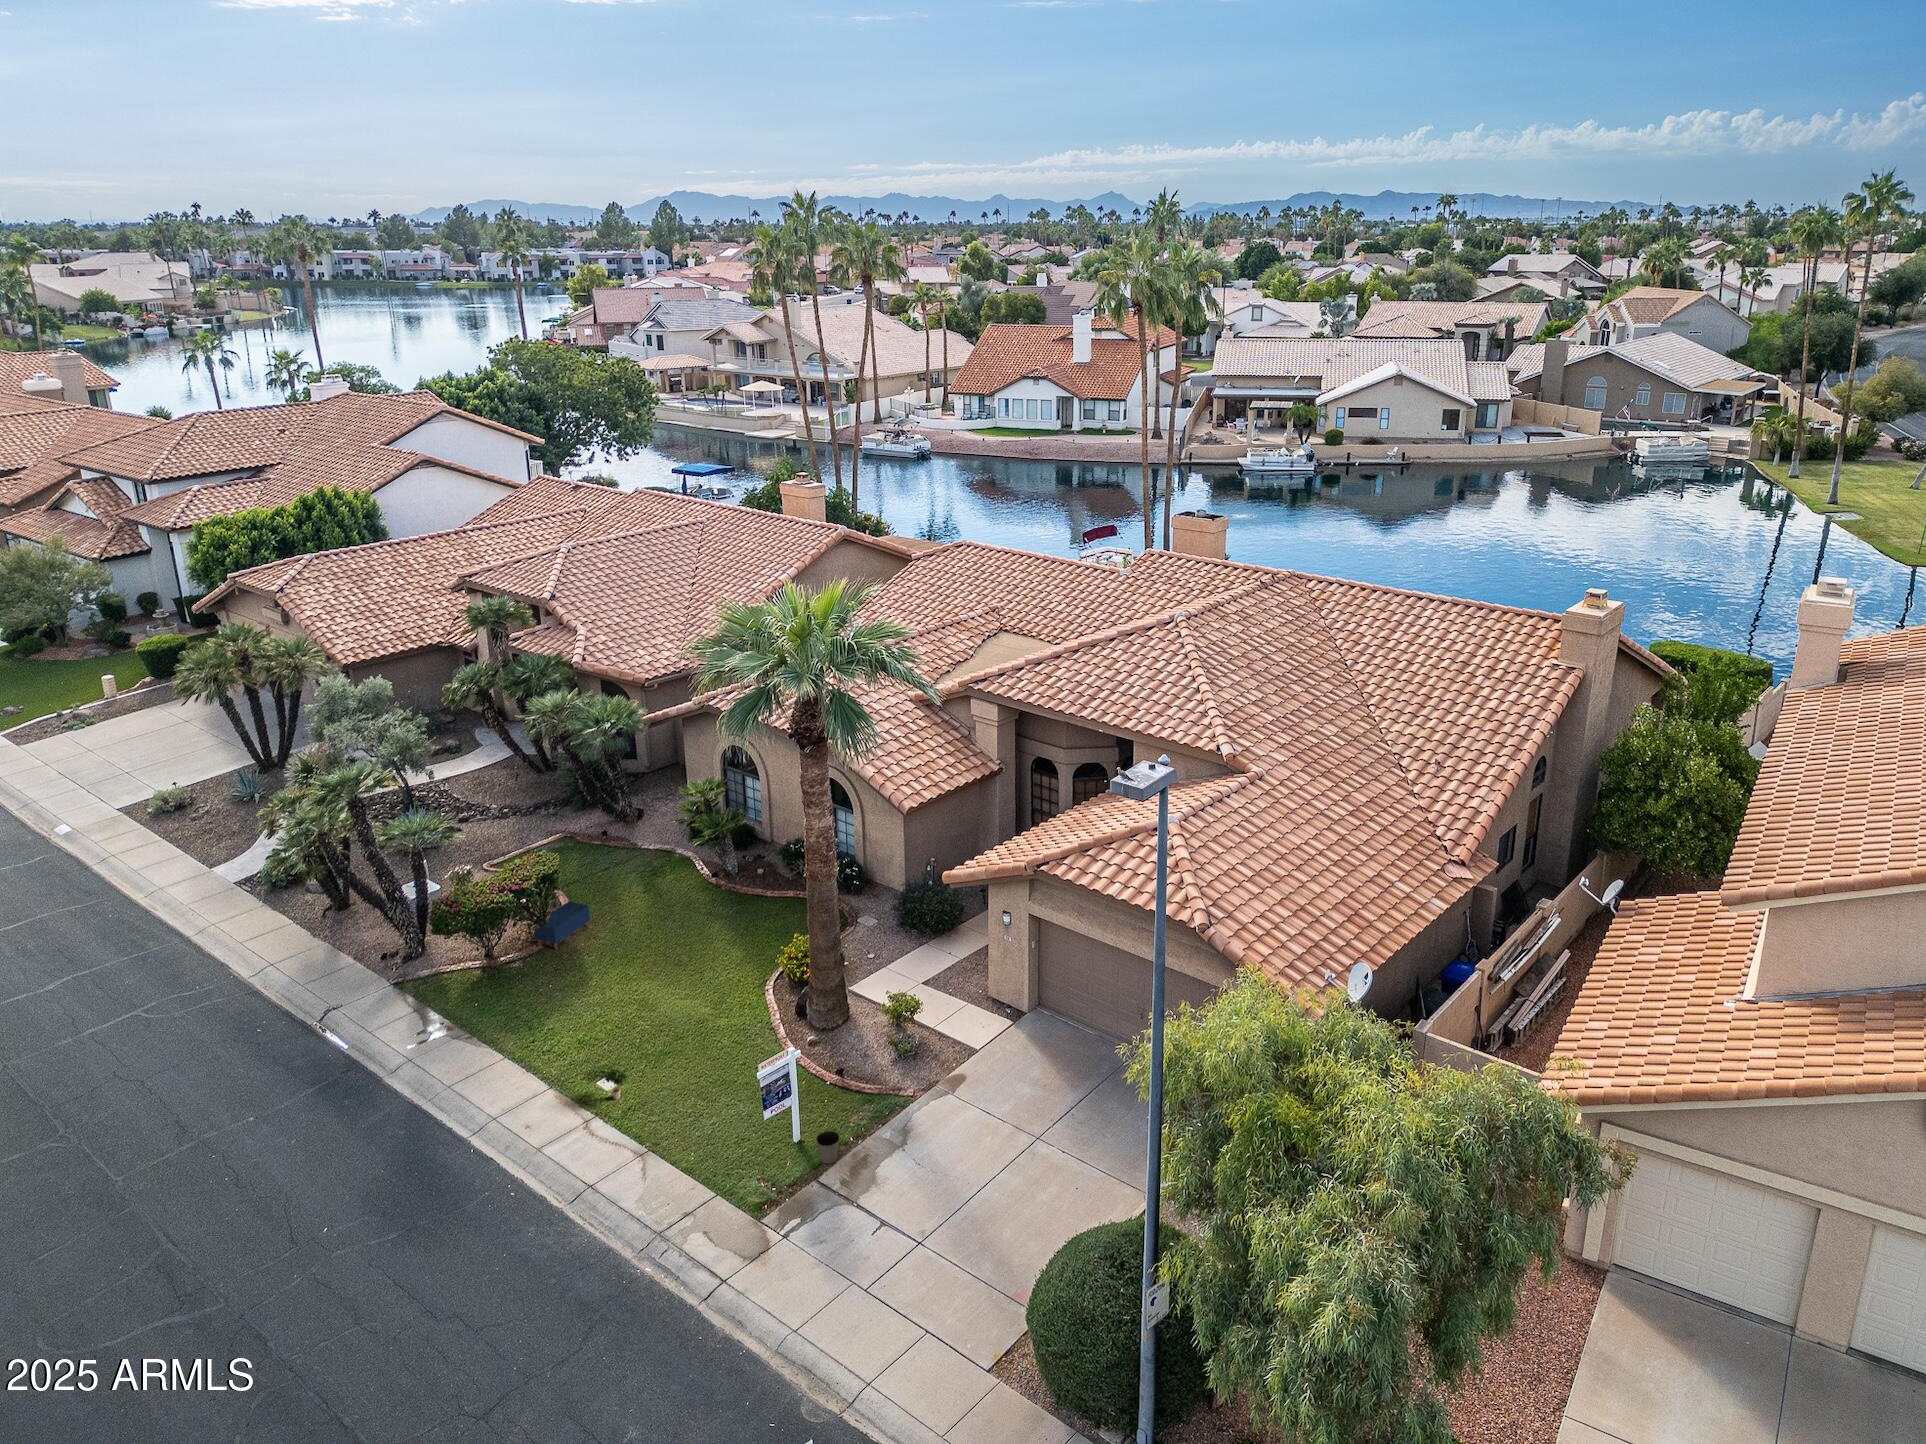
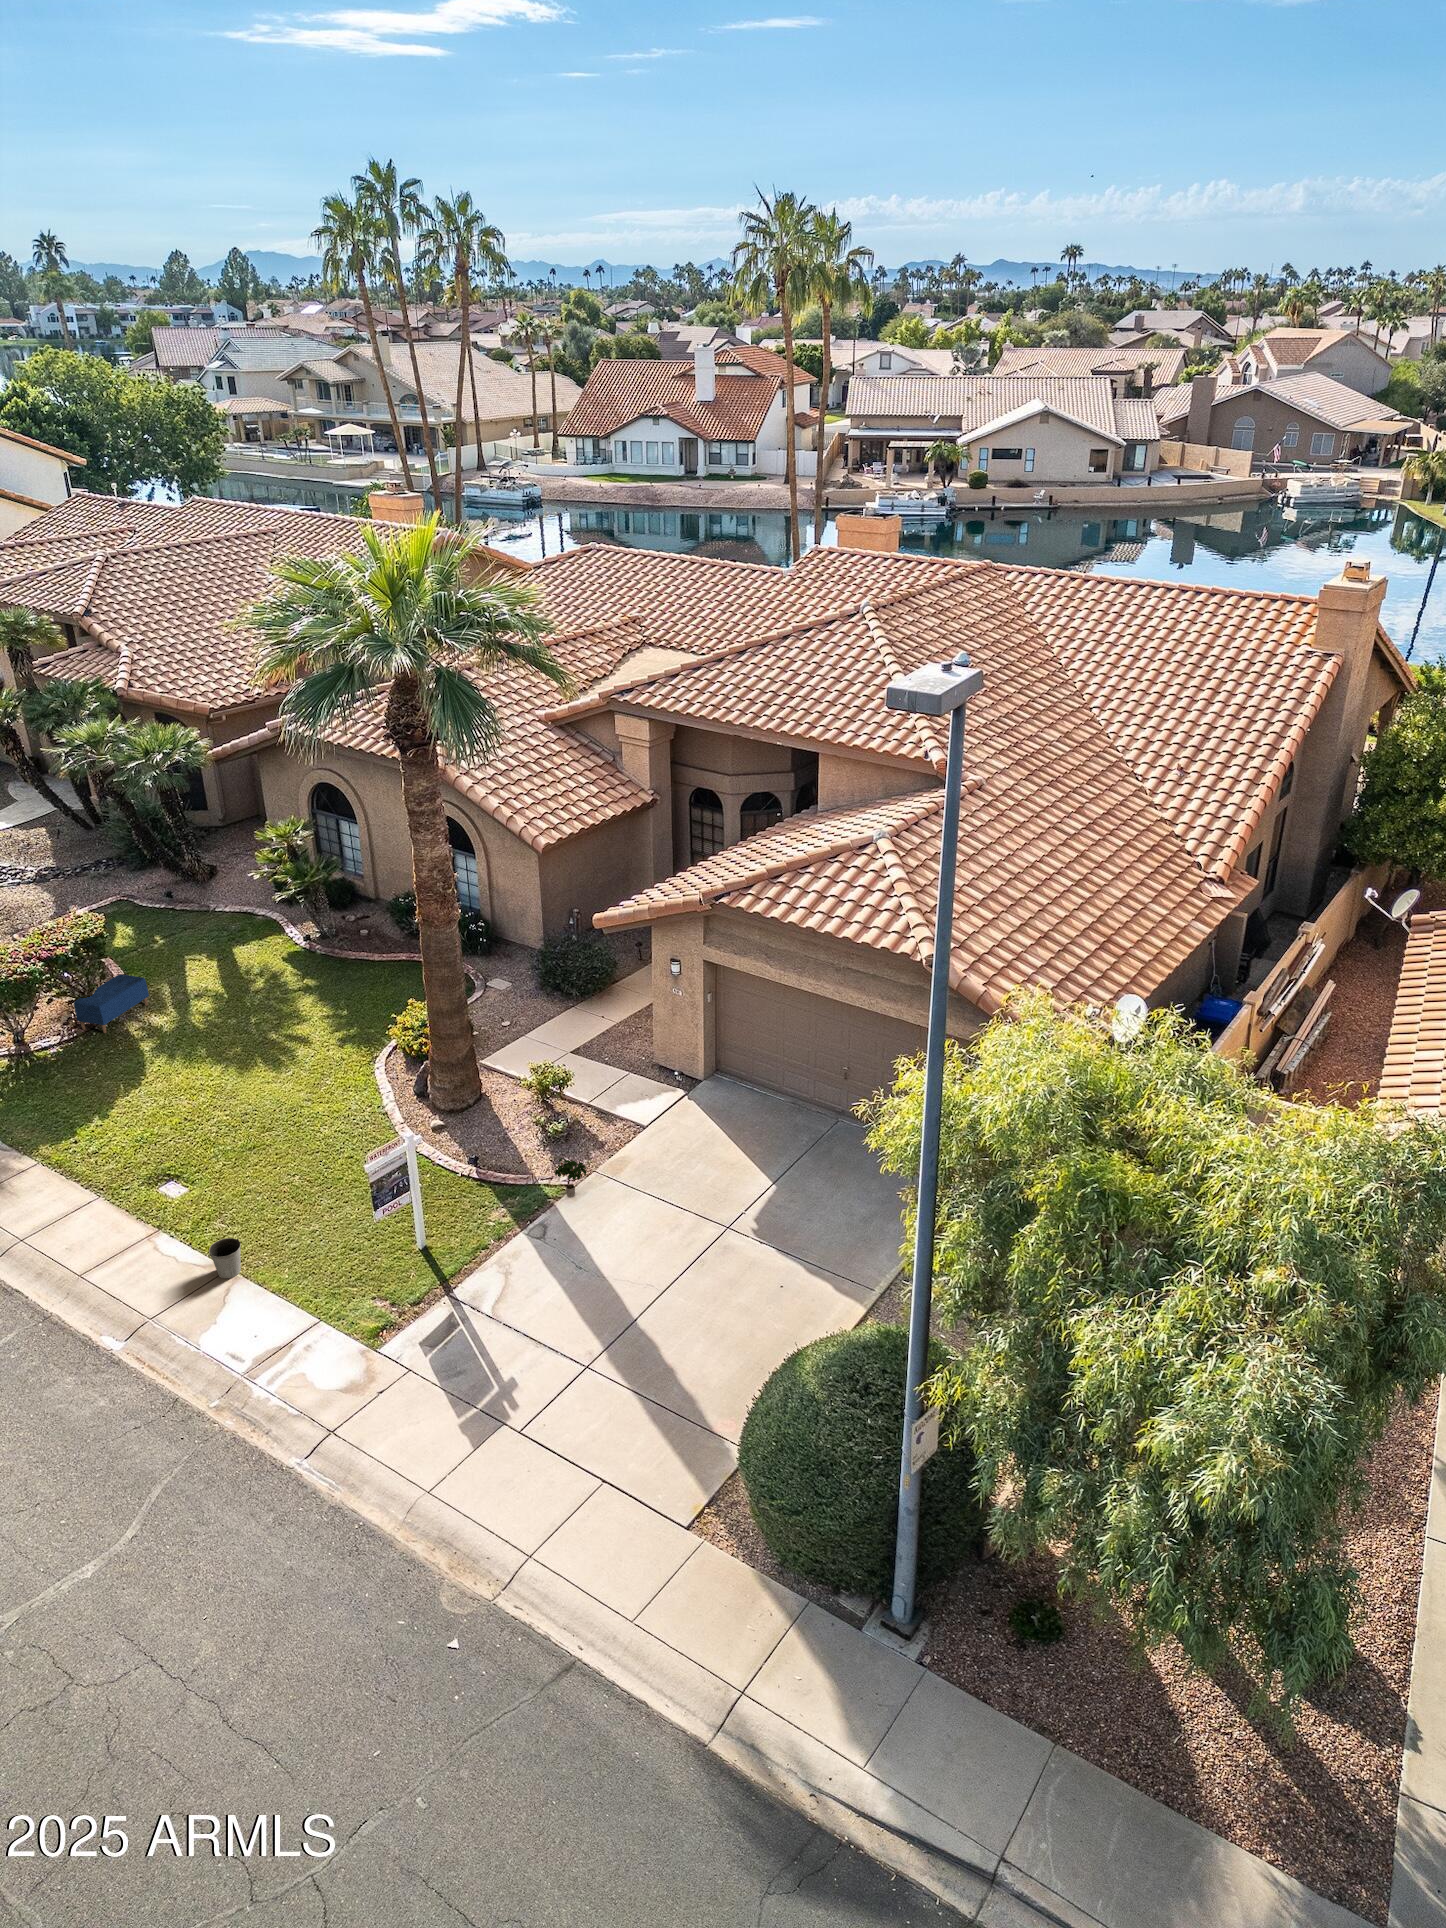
potted plant: present [605,1067,627,1099] -> present [554,1158,586,1197]
bucket: present [816,1131,840,1163] -> present [209,1238,241,1278]

